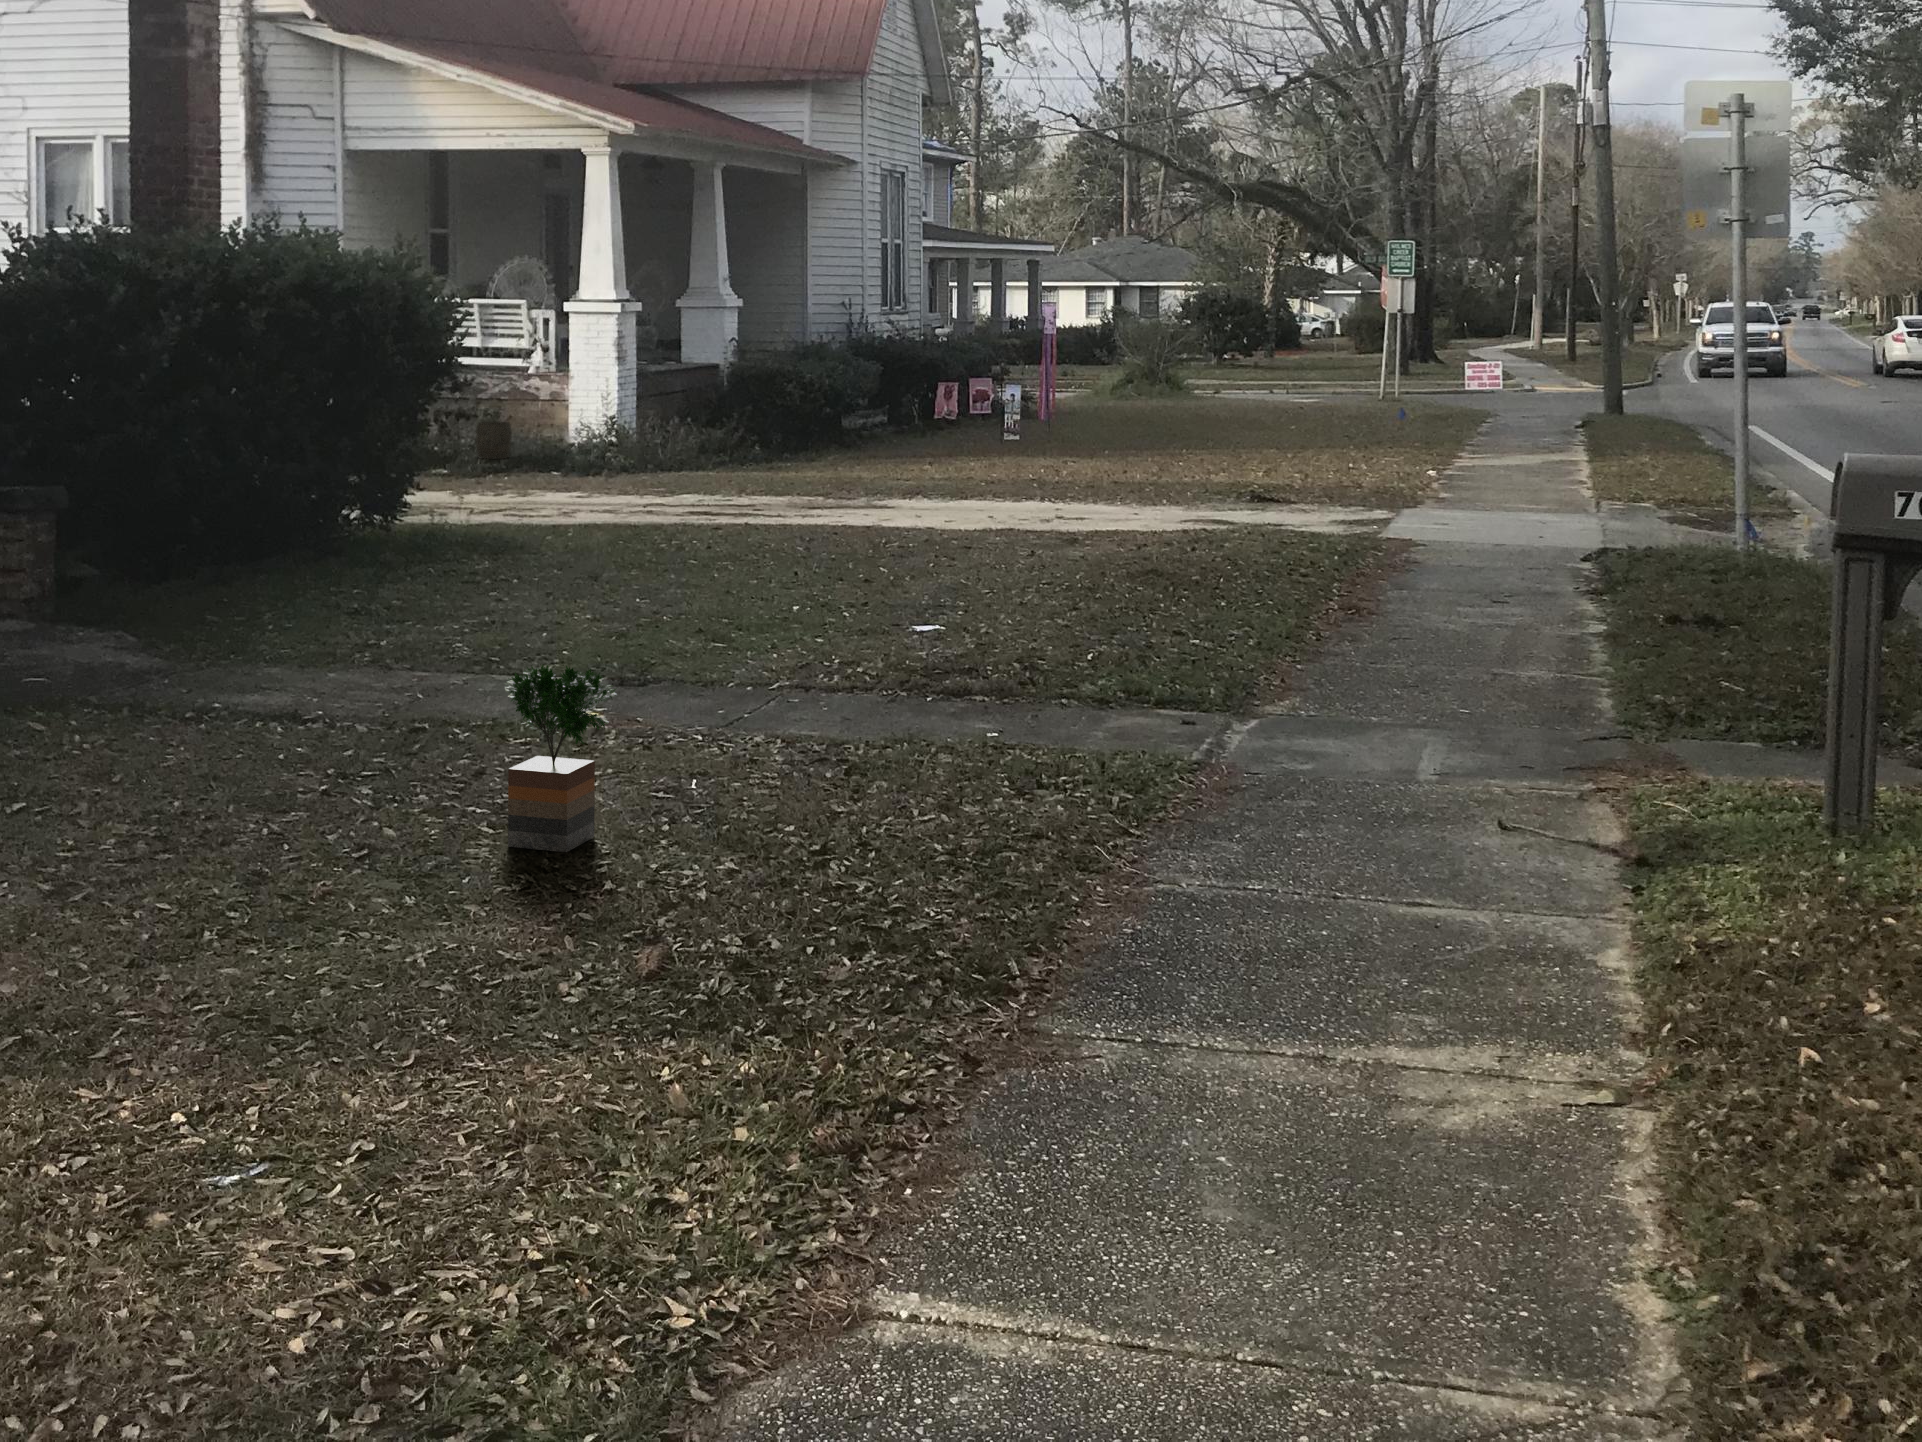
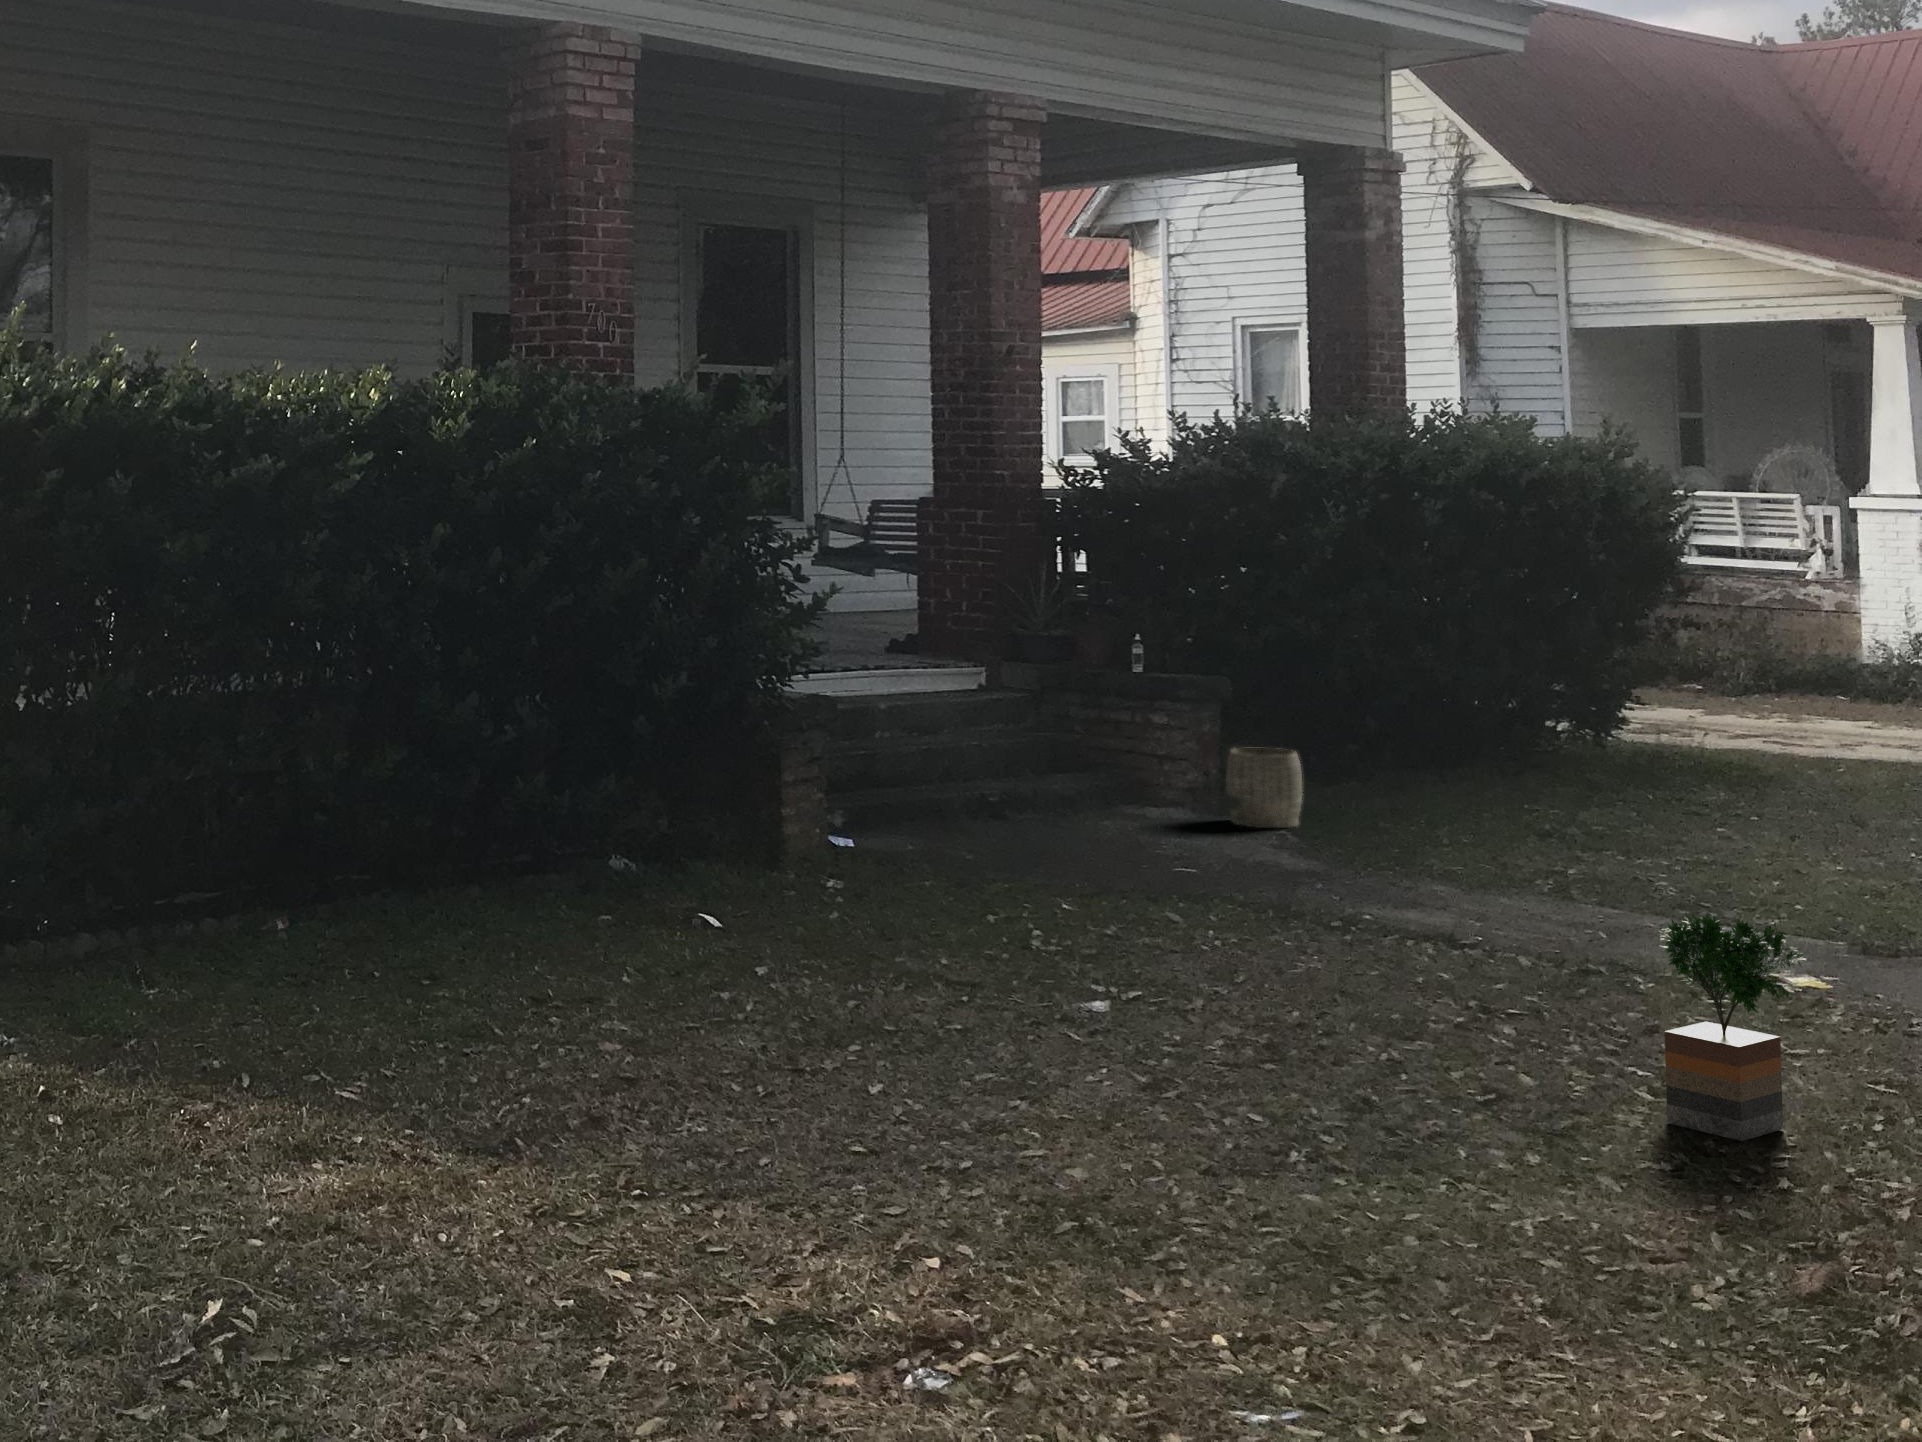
woven basket: present [476,421,512,459] -> present [1226,748,1302,828]

